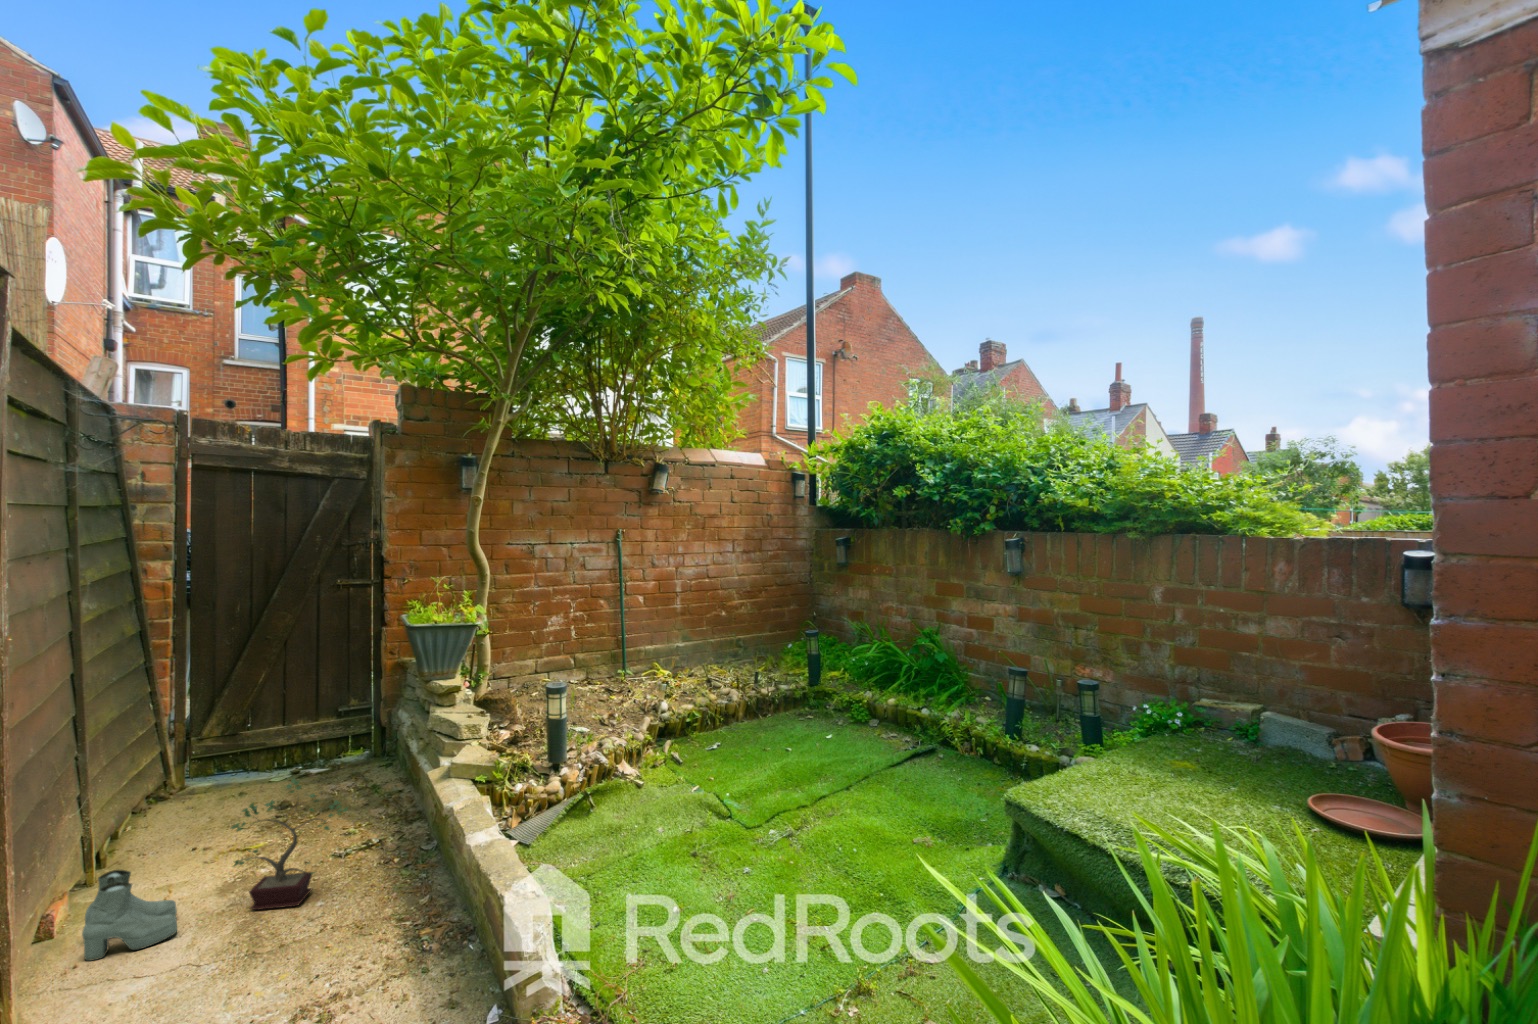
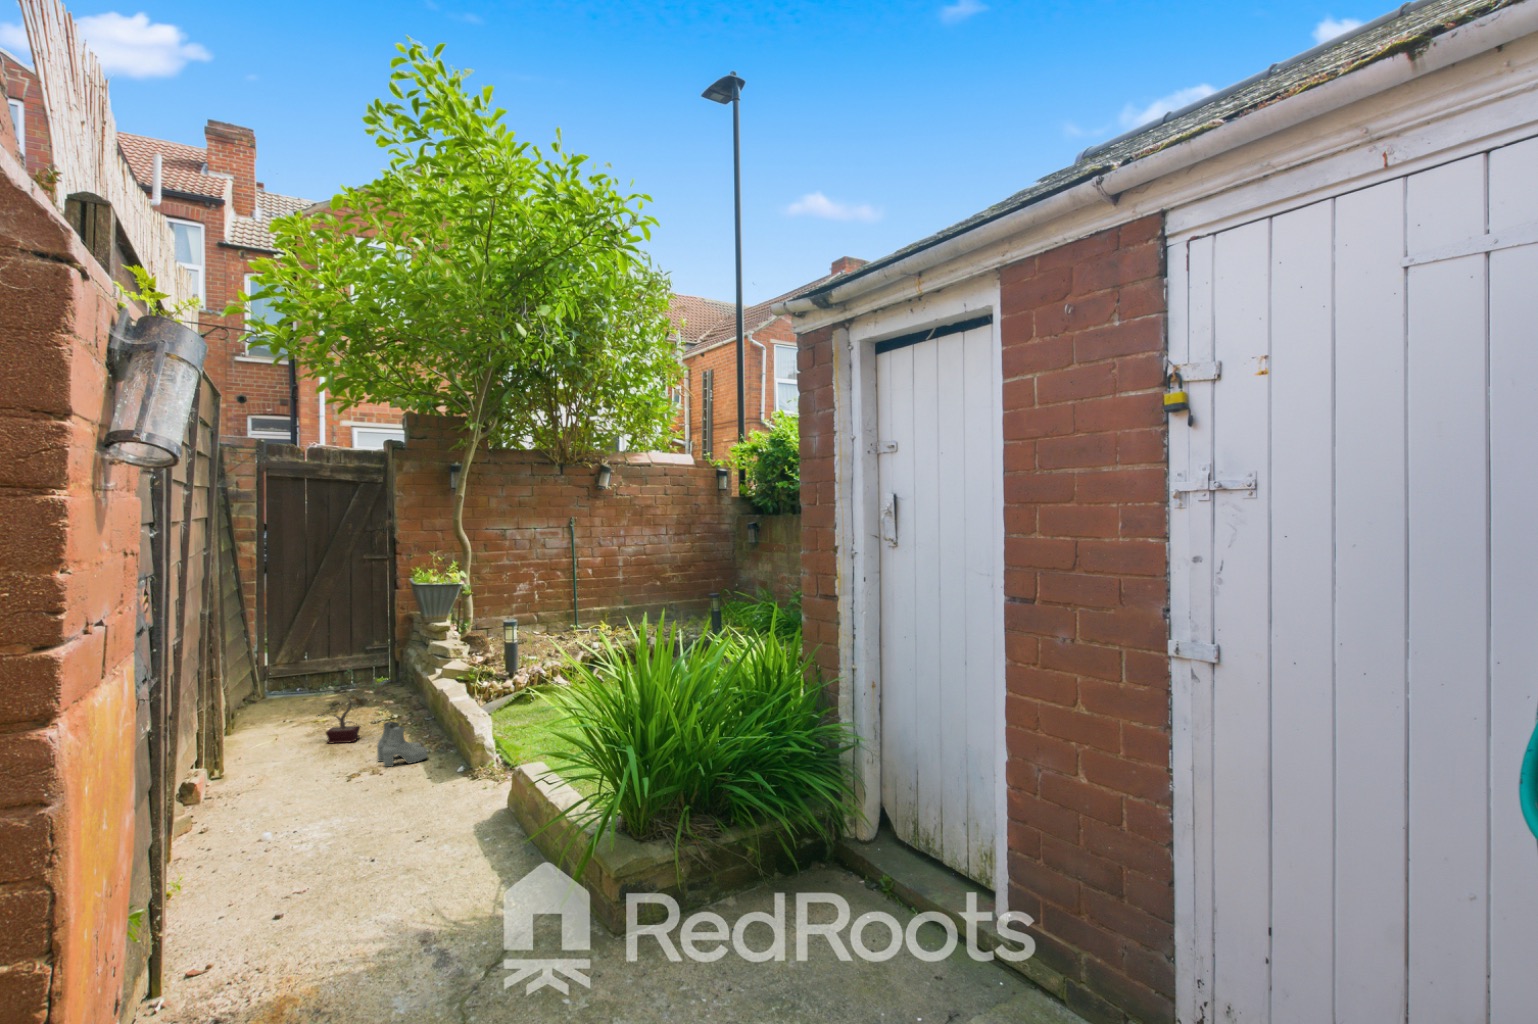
boots: present [82,870,177,961] -> present [377,721,427,767]

